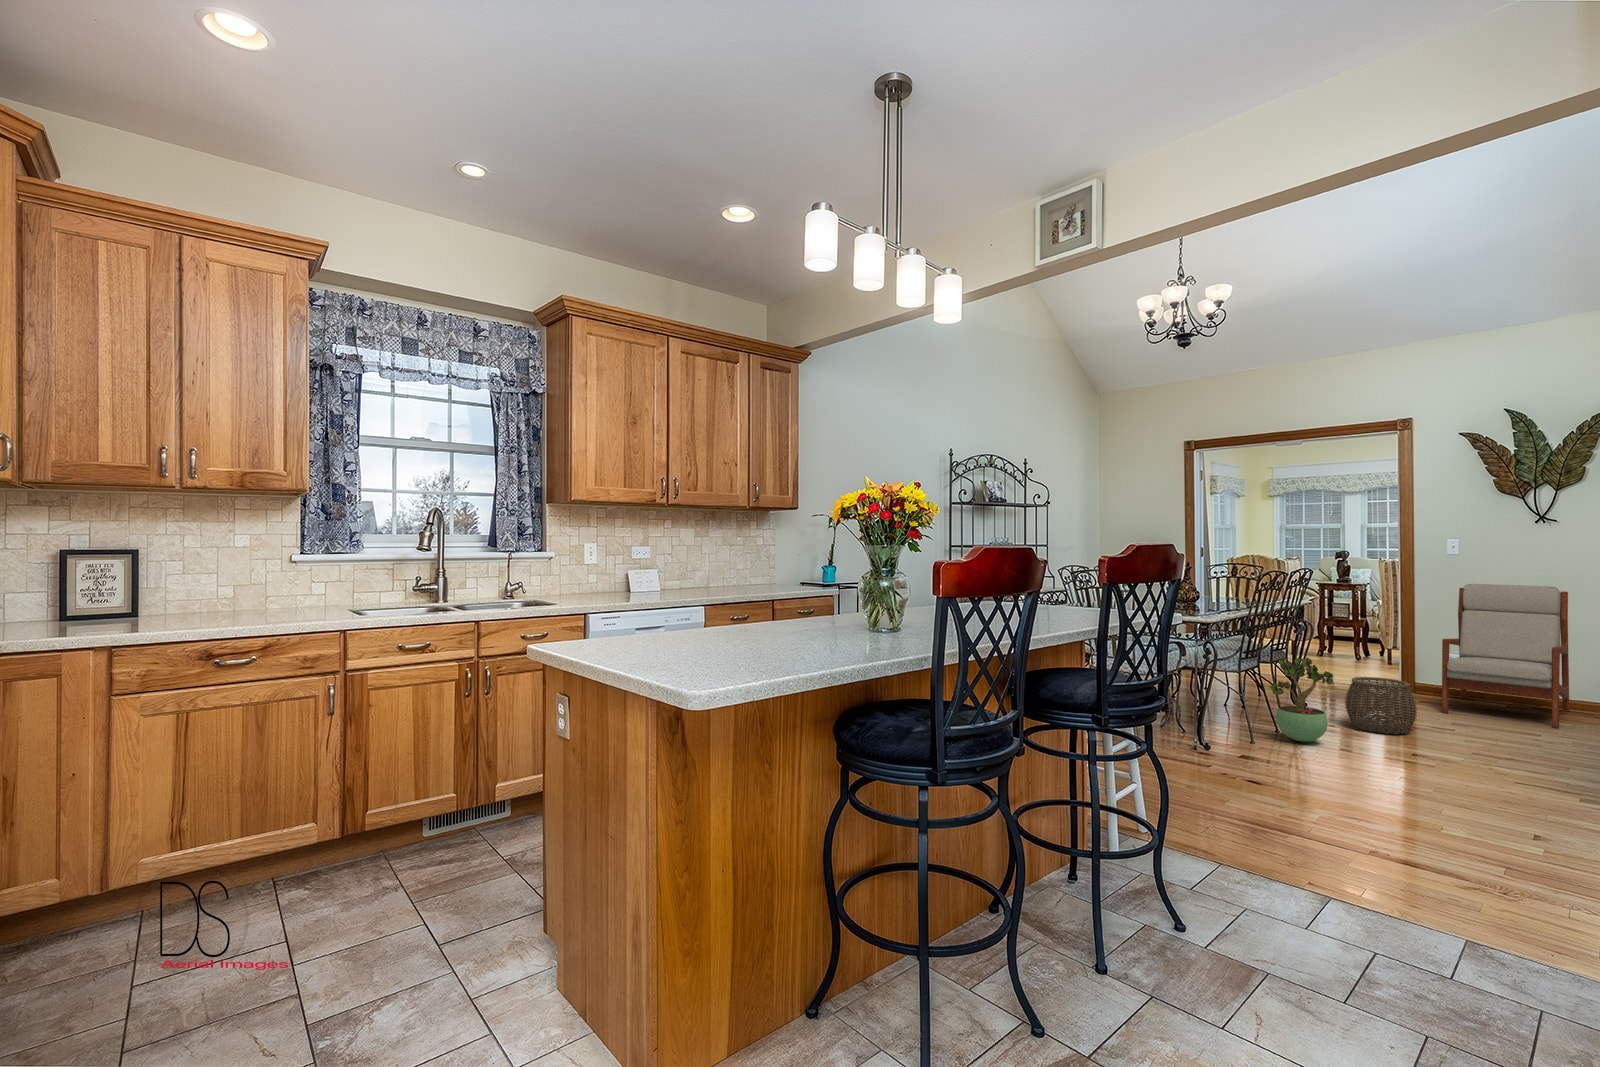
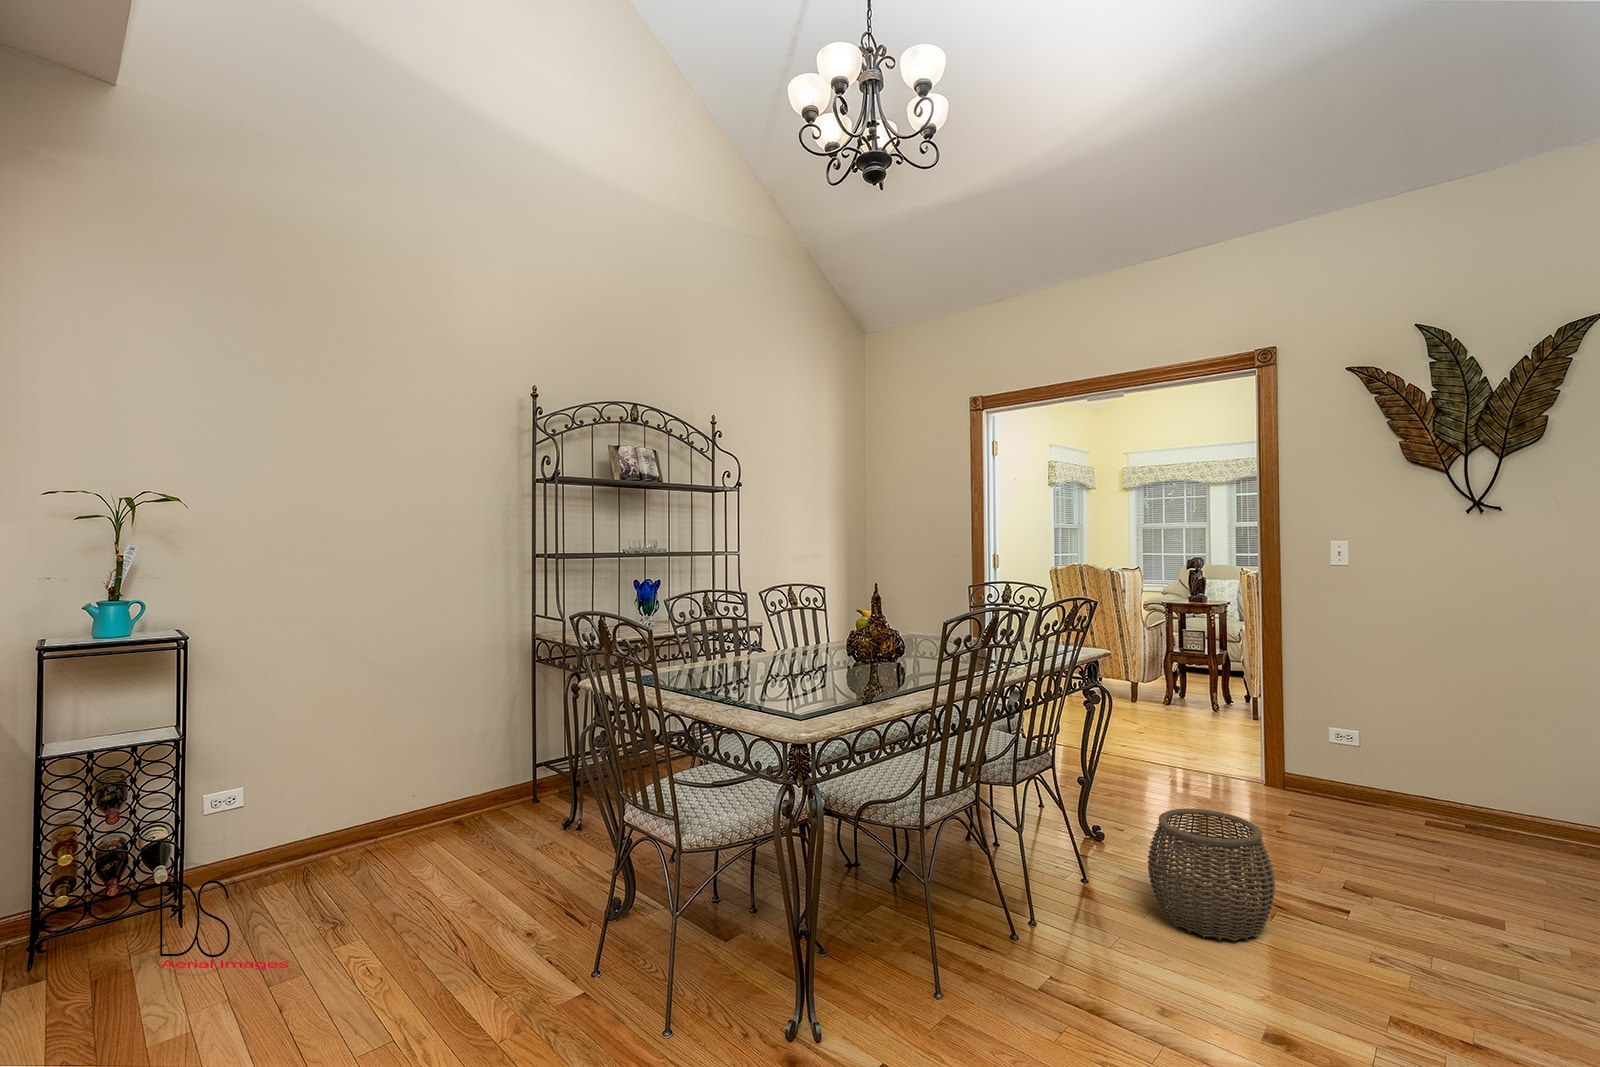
armchair: present [1442,584,1569,728] -> none [1323,616,1524,897]
potted plant: present [1270,657,1334,742] -> none [983,798,1099,989]

